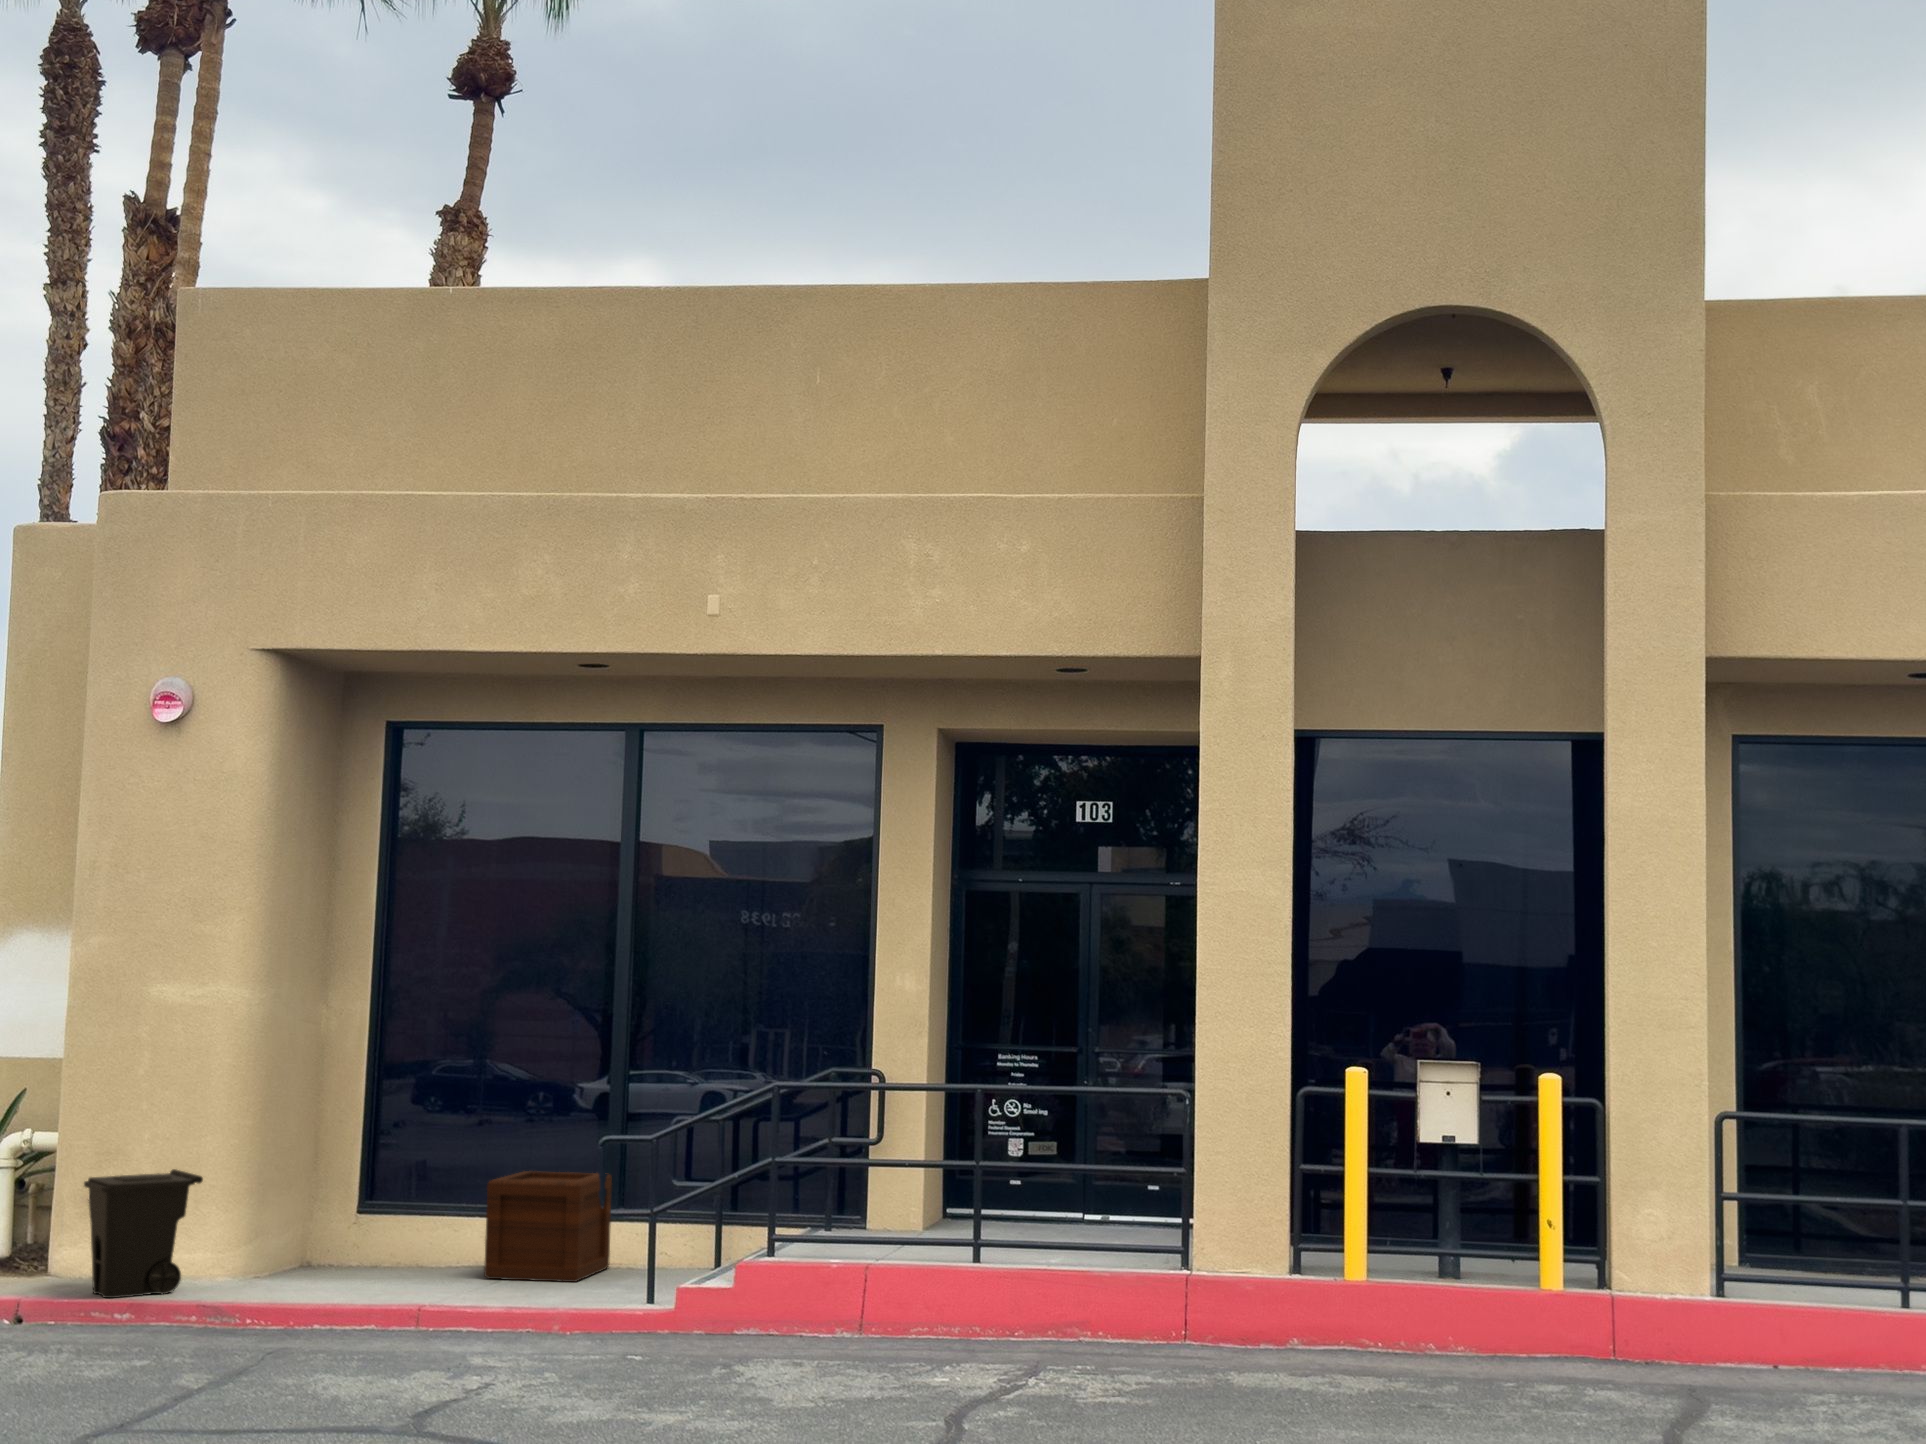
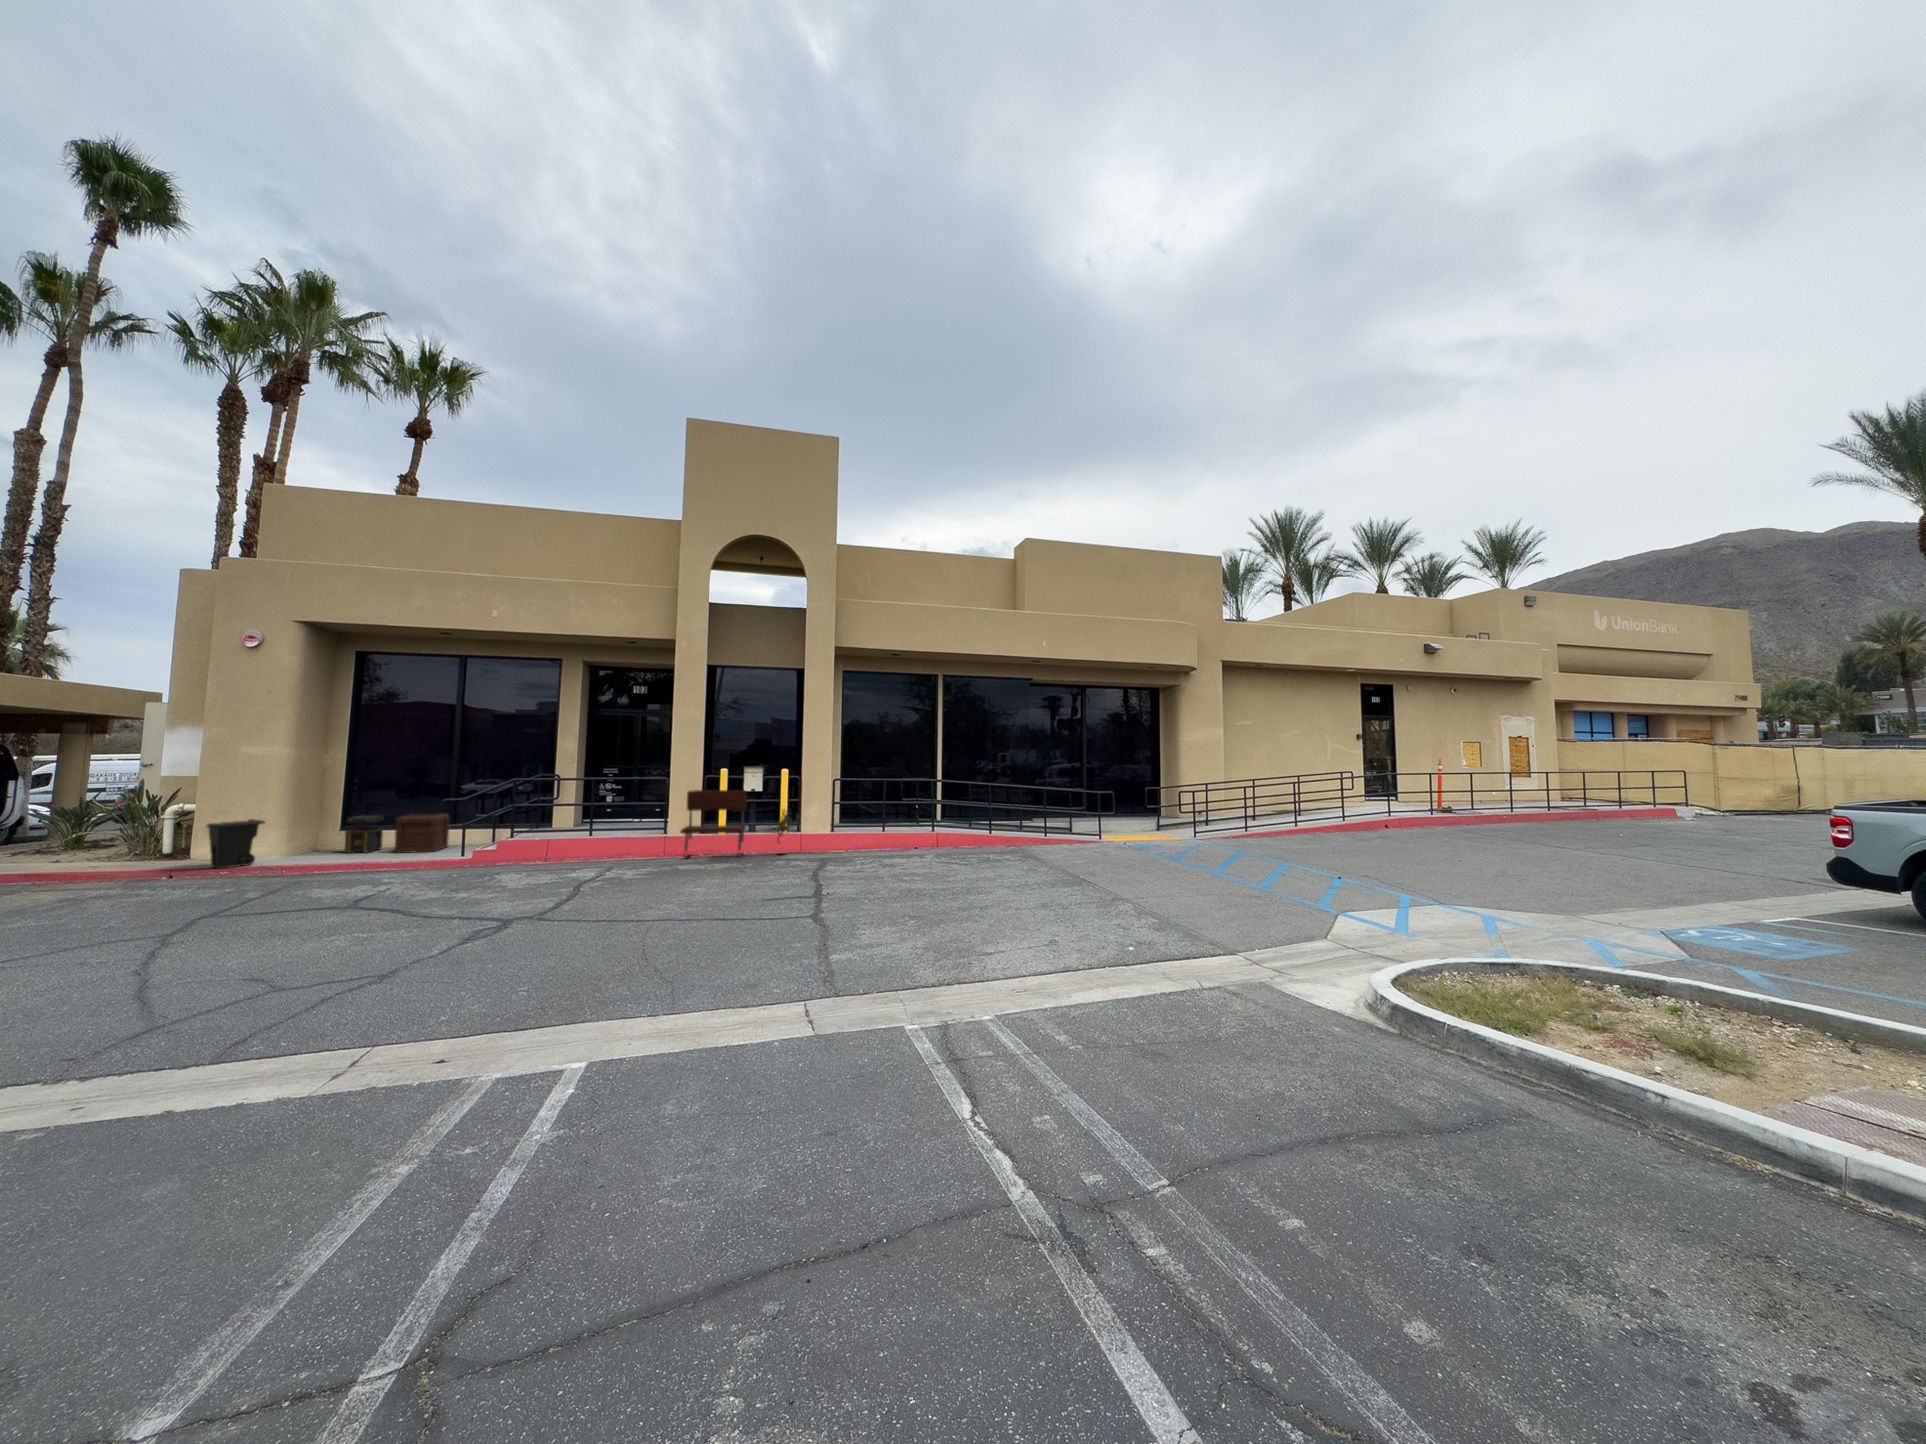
bench: none [1241,1132,1444,1368] -> present [680,790,747,858]
toolbox: none [374,1170,462,1273] -> present [345,815,384,853]
potted tree: none [1497,1202,1632,1367] -> present [764,810,799,855]

